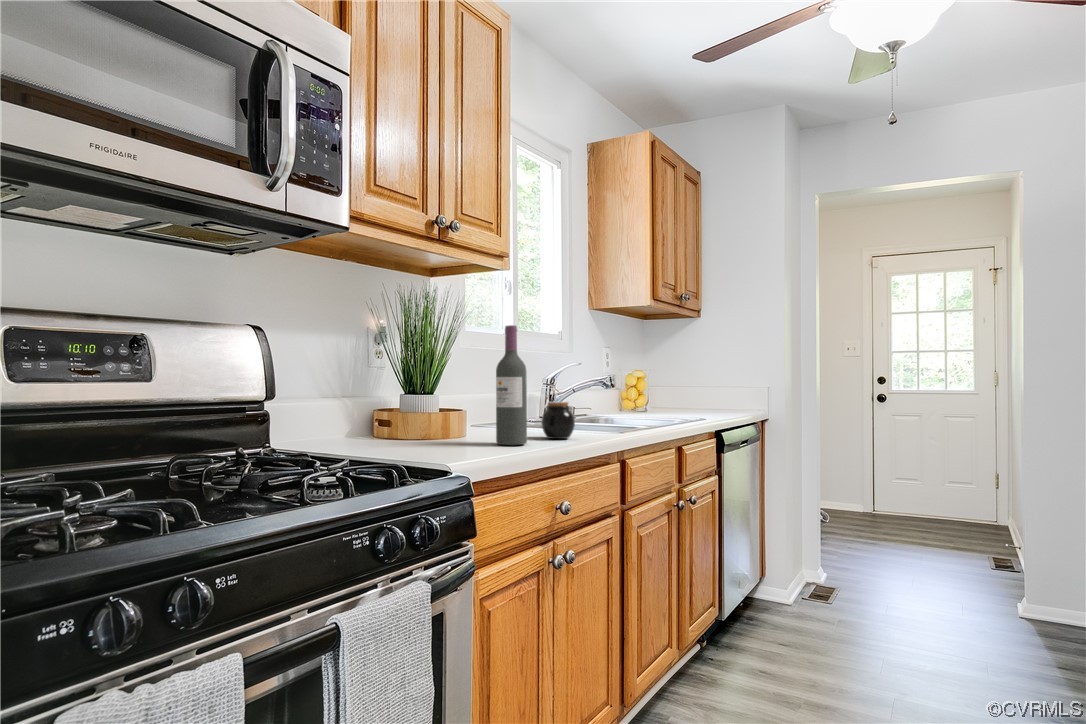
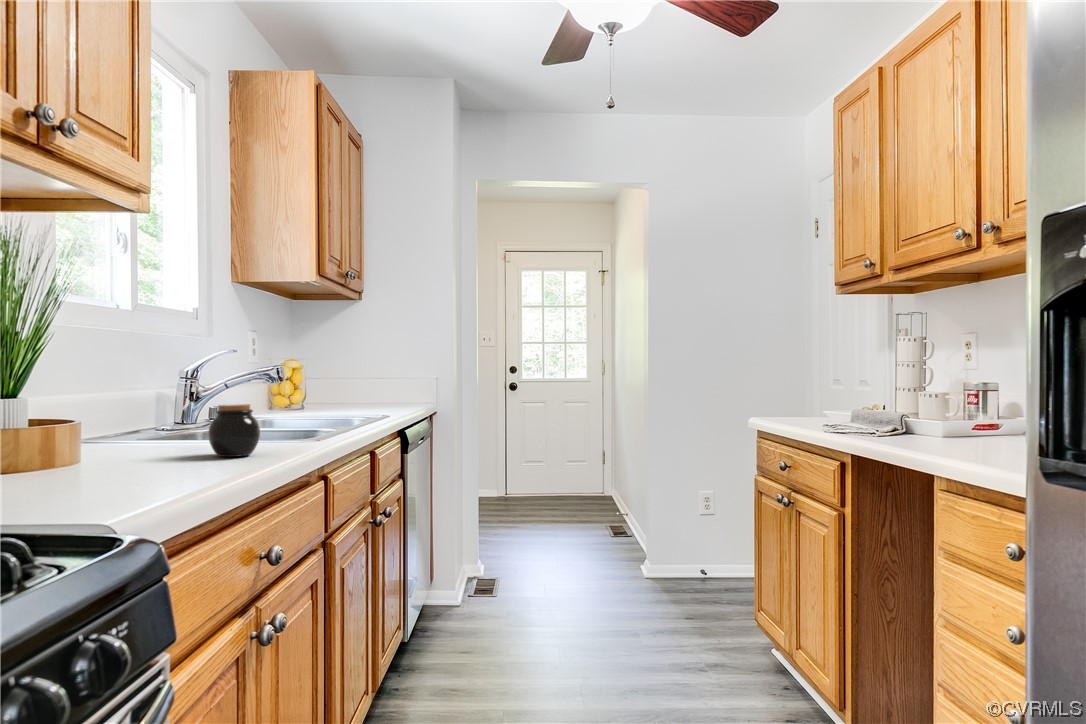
wine bottle: present [496,325,527,445] -> none [143,292,196,474]

